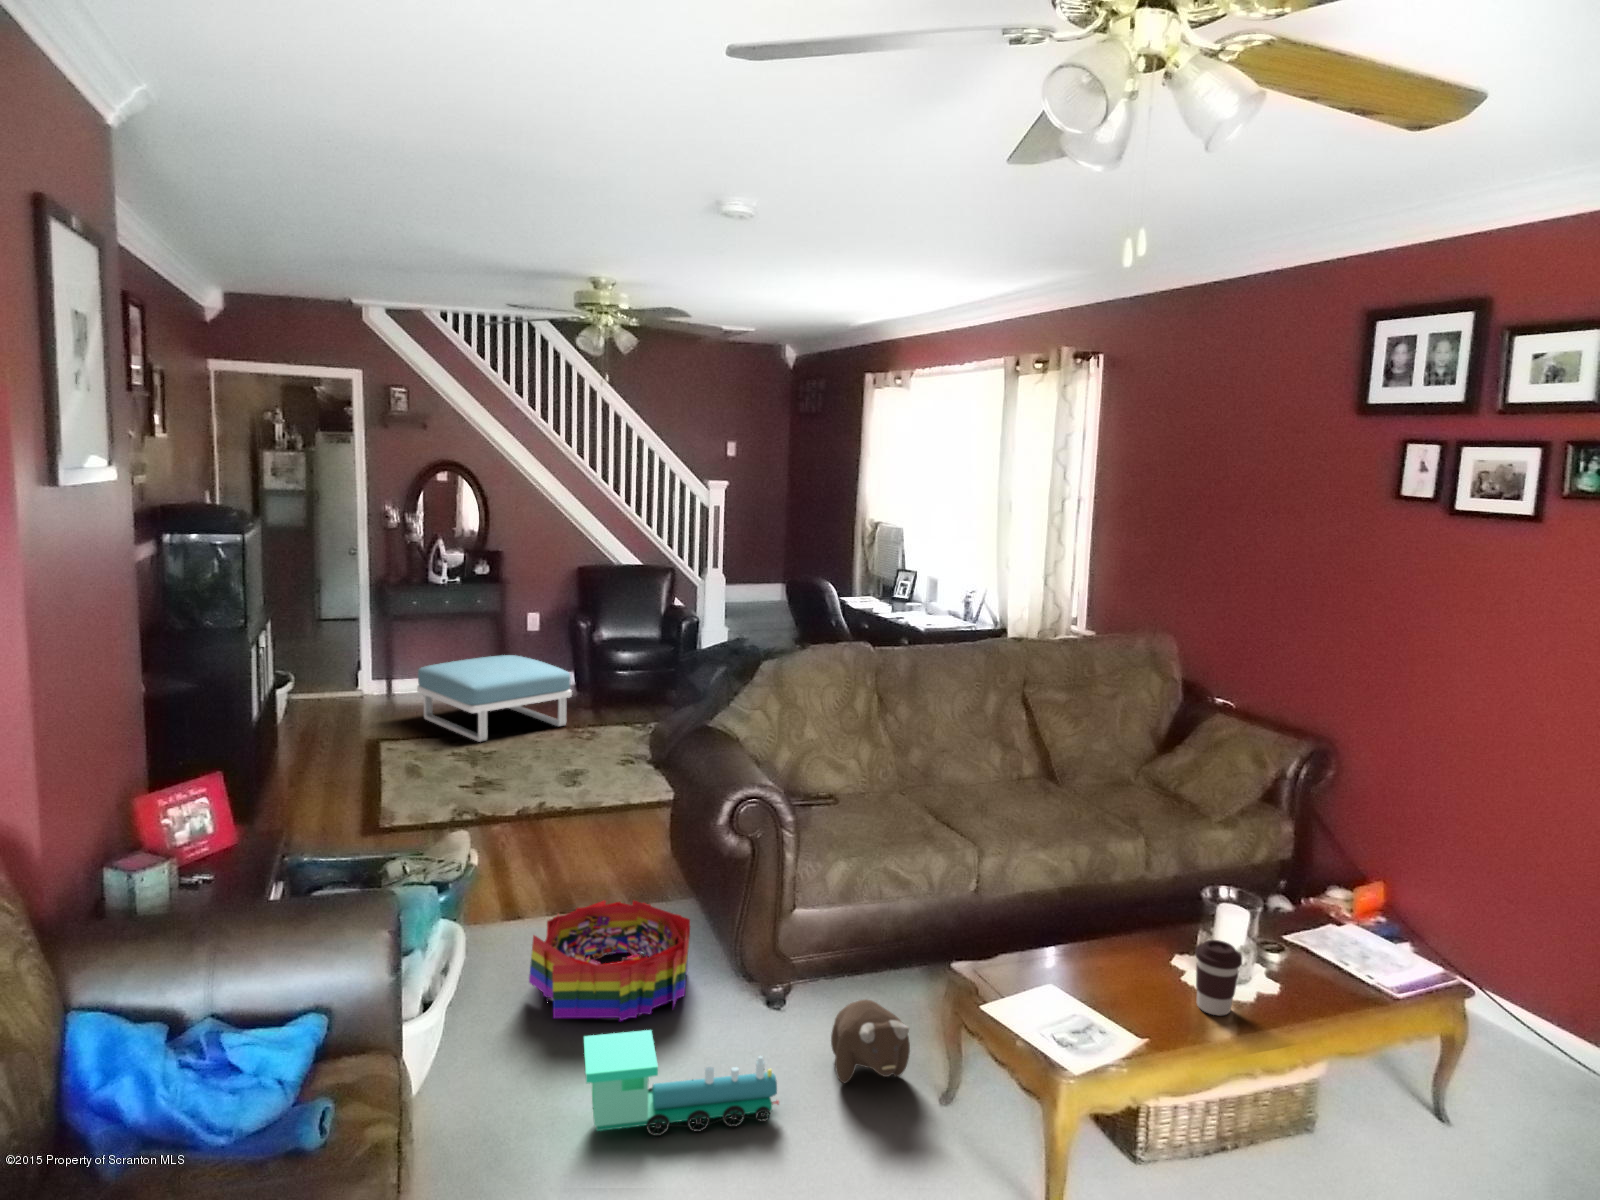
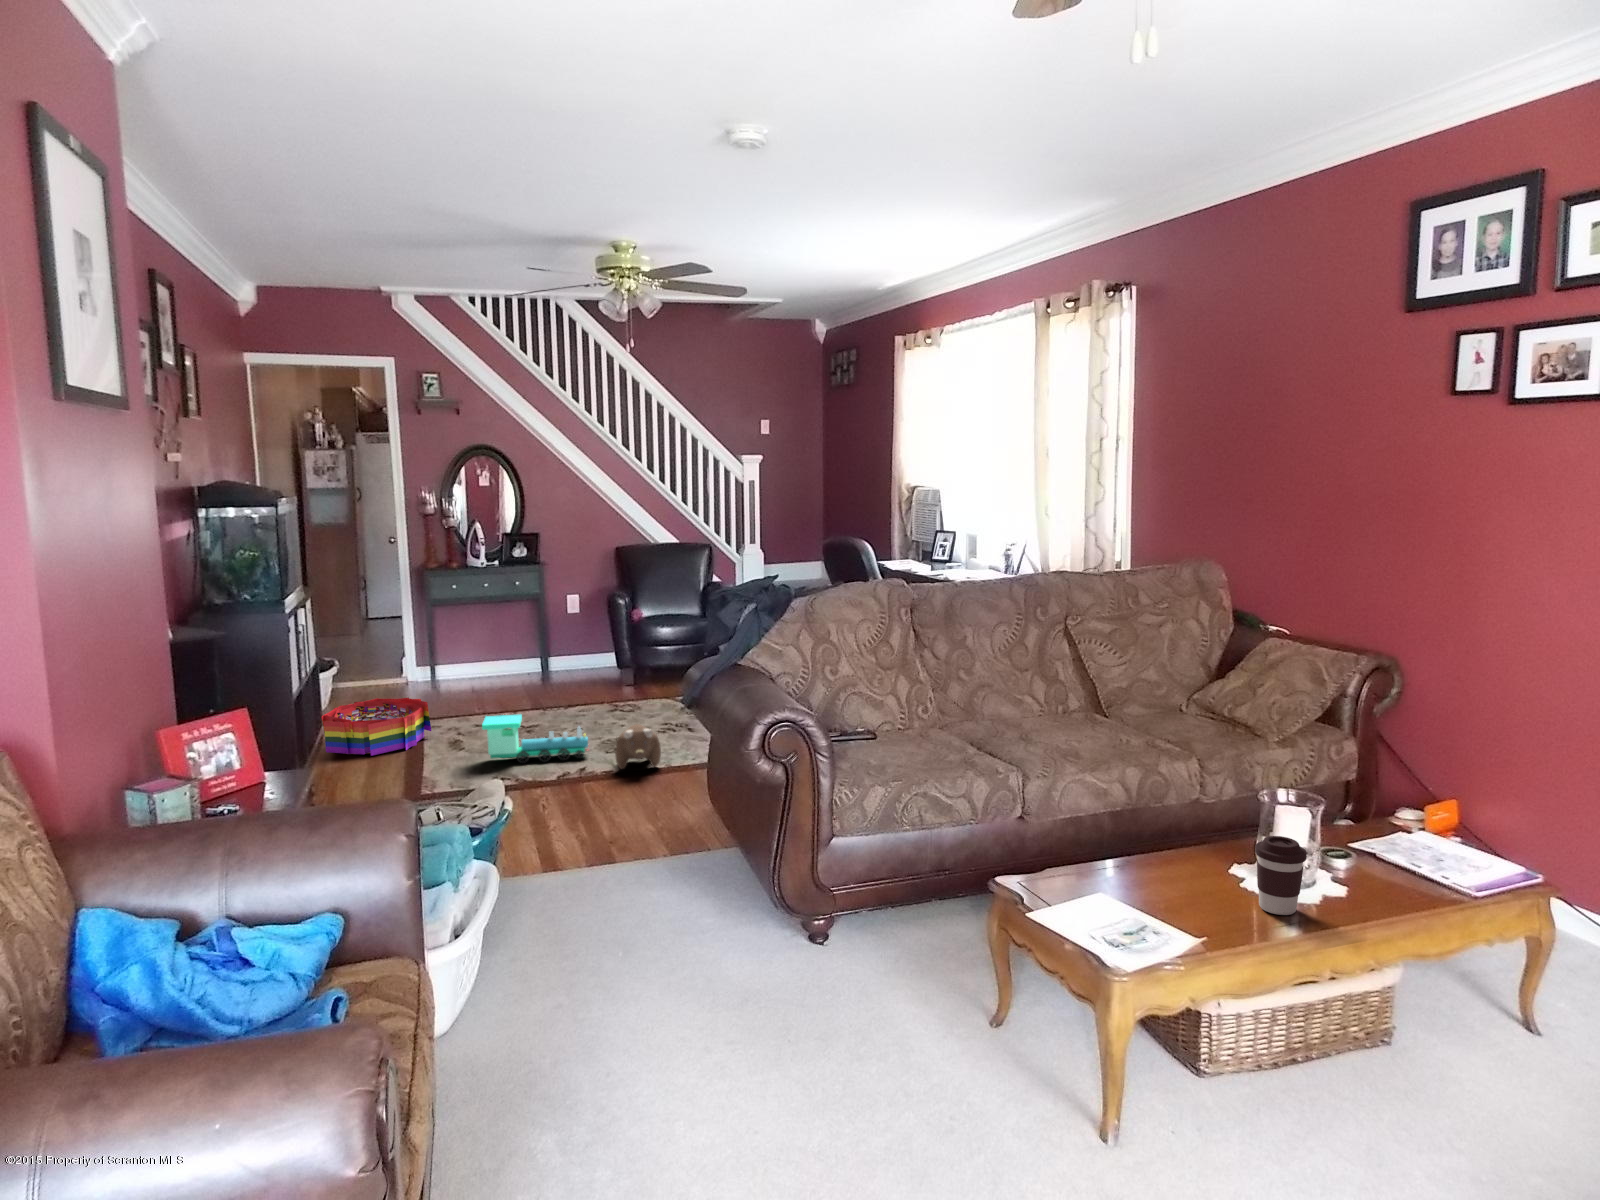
footstool: present [417,655,572,742] -> none [461,632,613,715]
storage bin: present [529,900,690,1021] -> present [322,698,431,756]
plush toy: present [831,1000,910,1083] -> present [615,724,661,769]
toy train: present [584,1030,779,1136] -> present [482,715,589,763]

